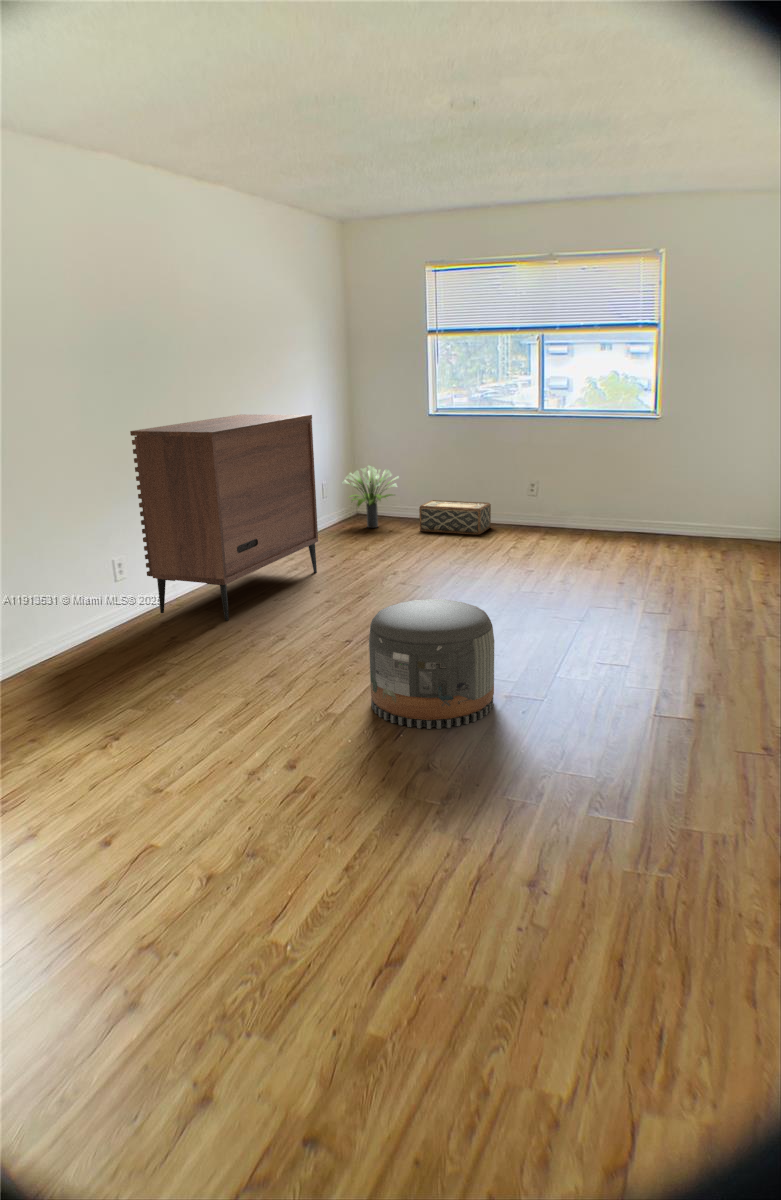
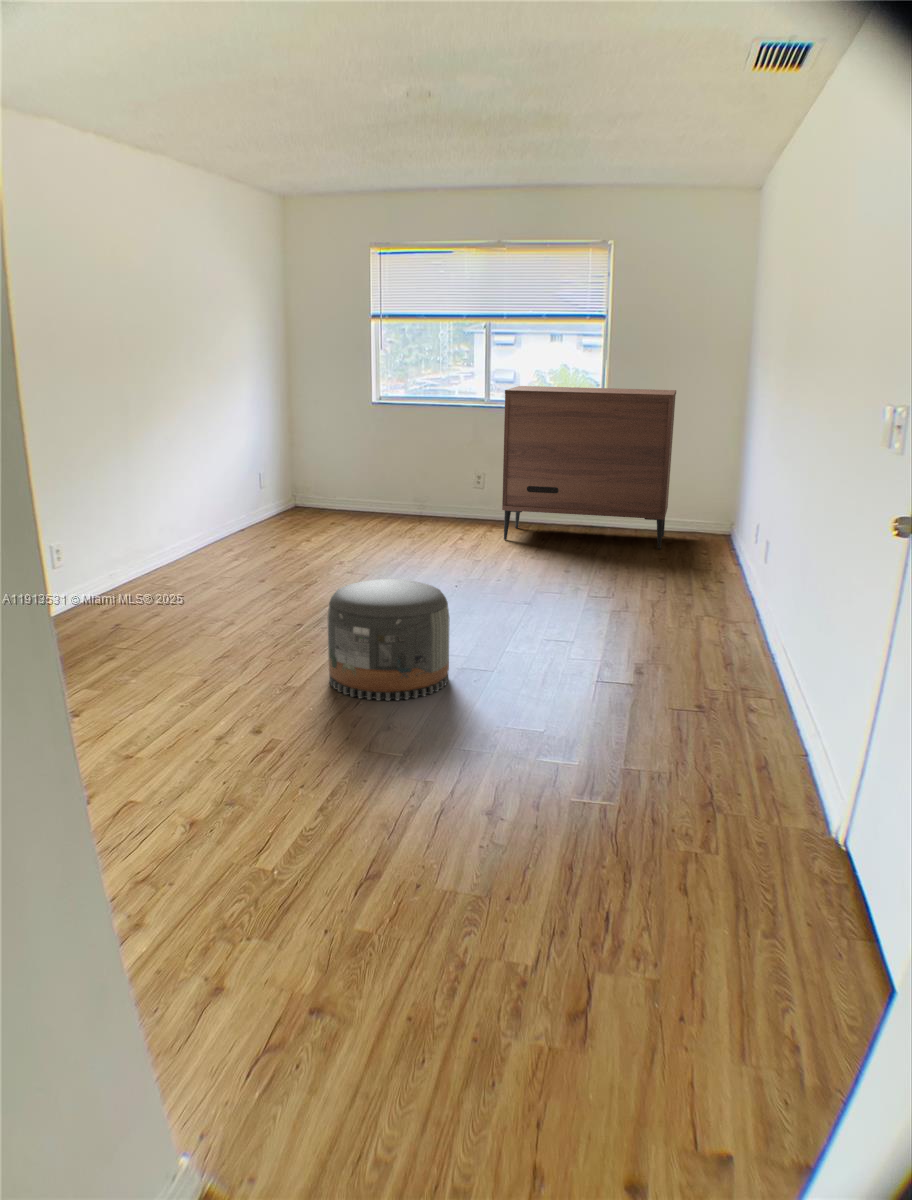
dresser: present [130,414,318,620] -> present [502,386,676,549]
potted plant: present [342,466,399,528] -> none [277,453,340,520]
woven basket: present [419,500,491,535] -> none [362,492,436,528]

